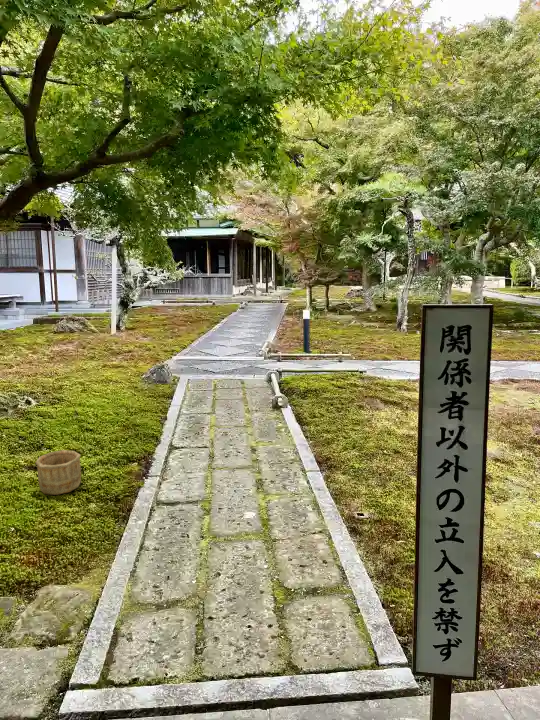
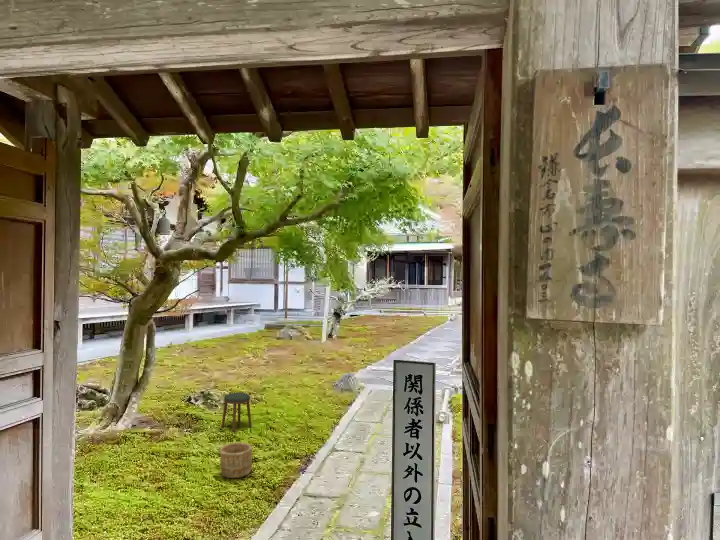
stool: none [20,391,61,439] -> present [221,392,252,432]

